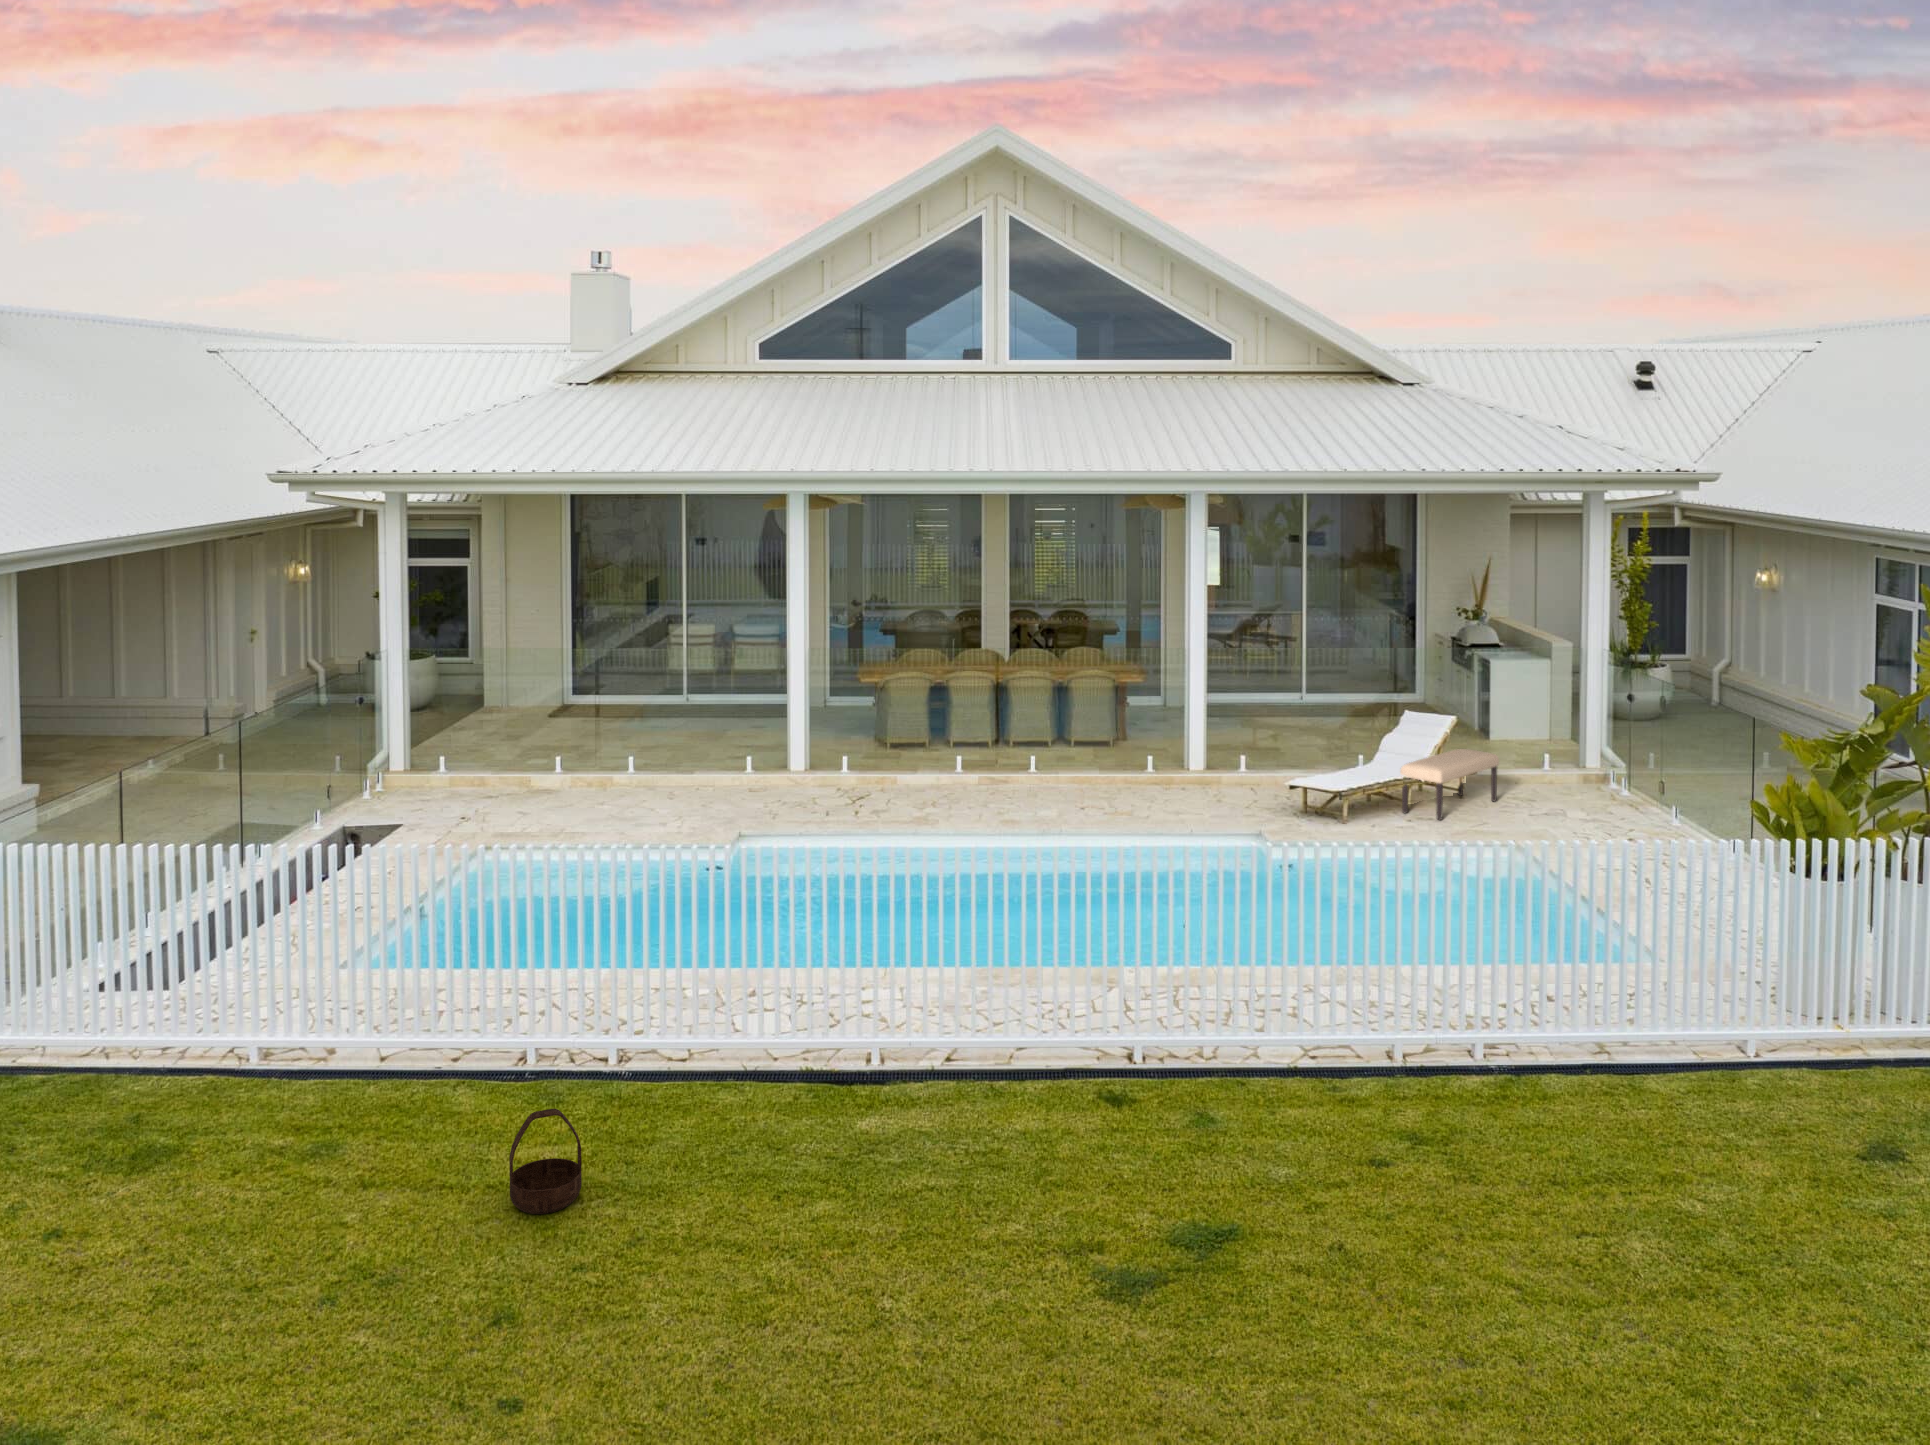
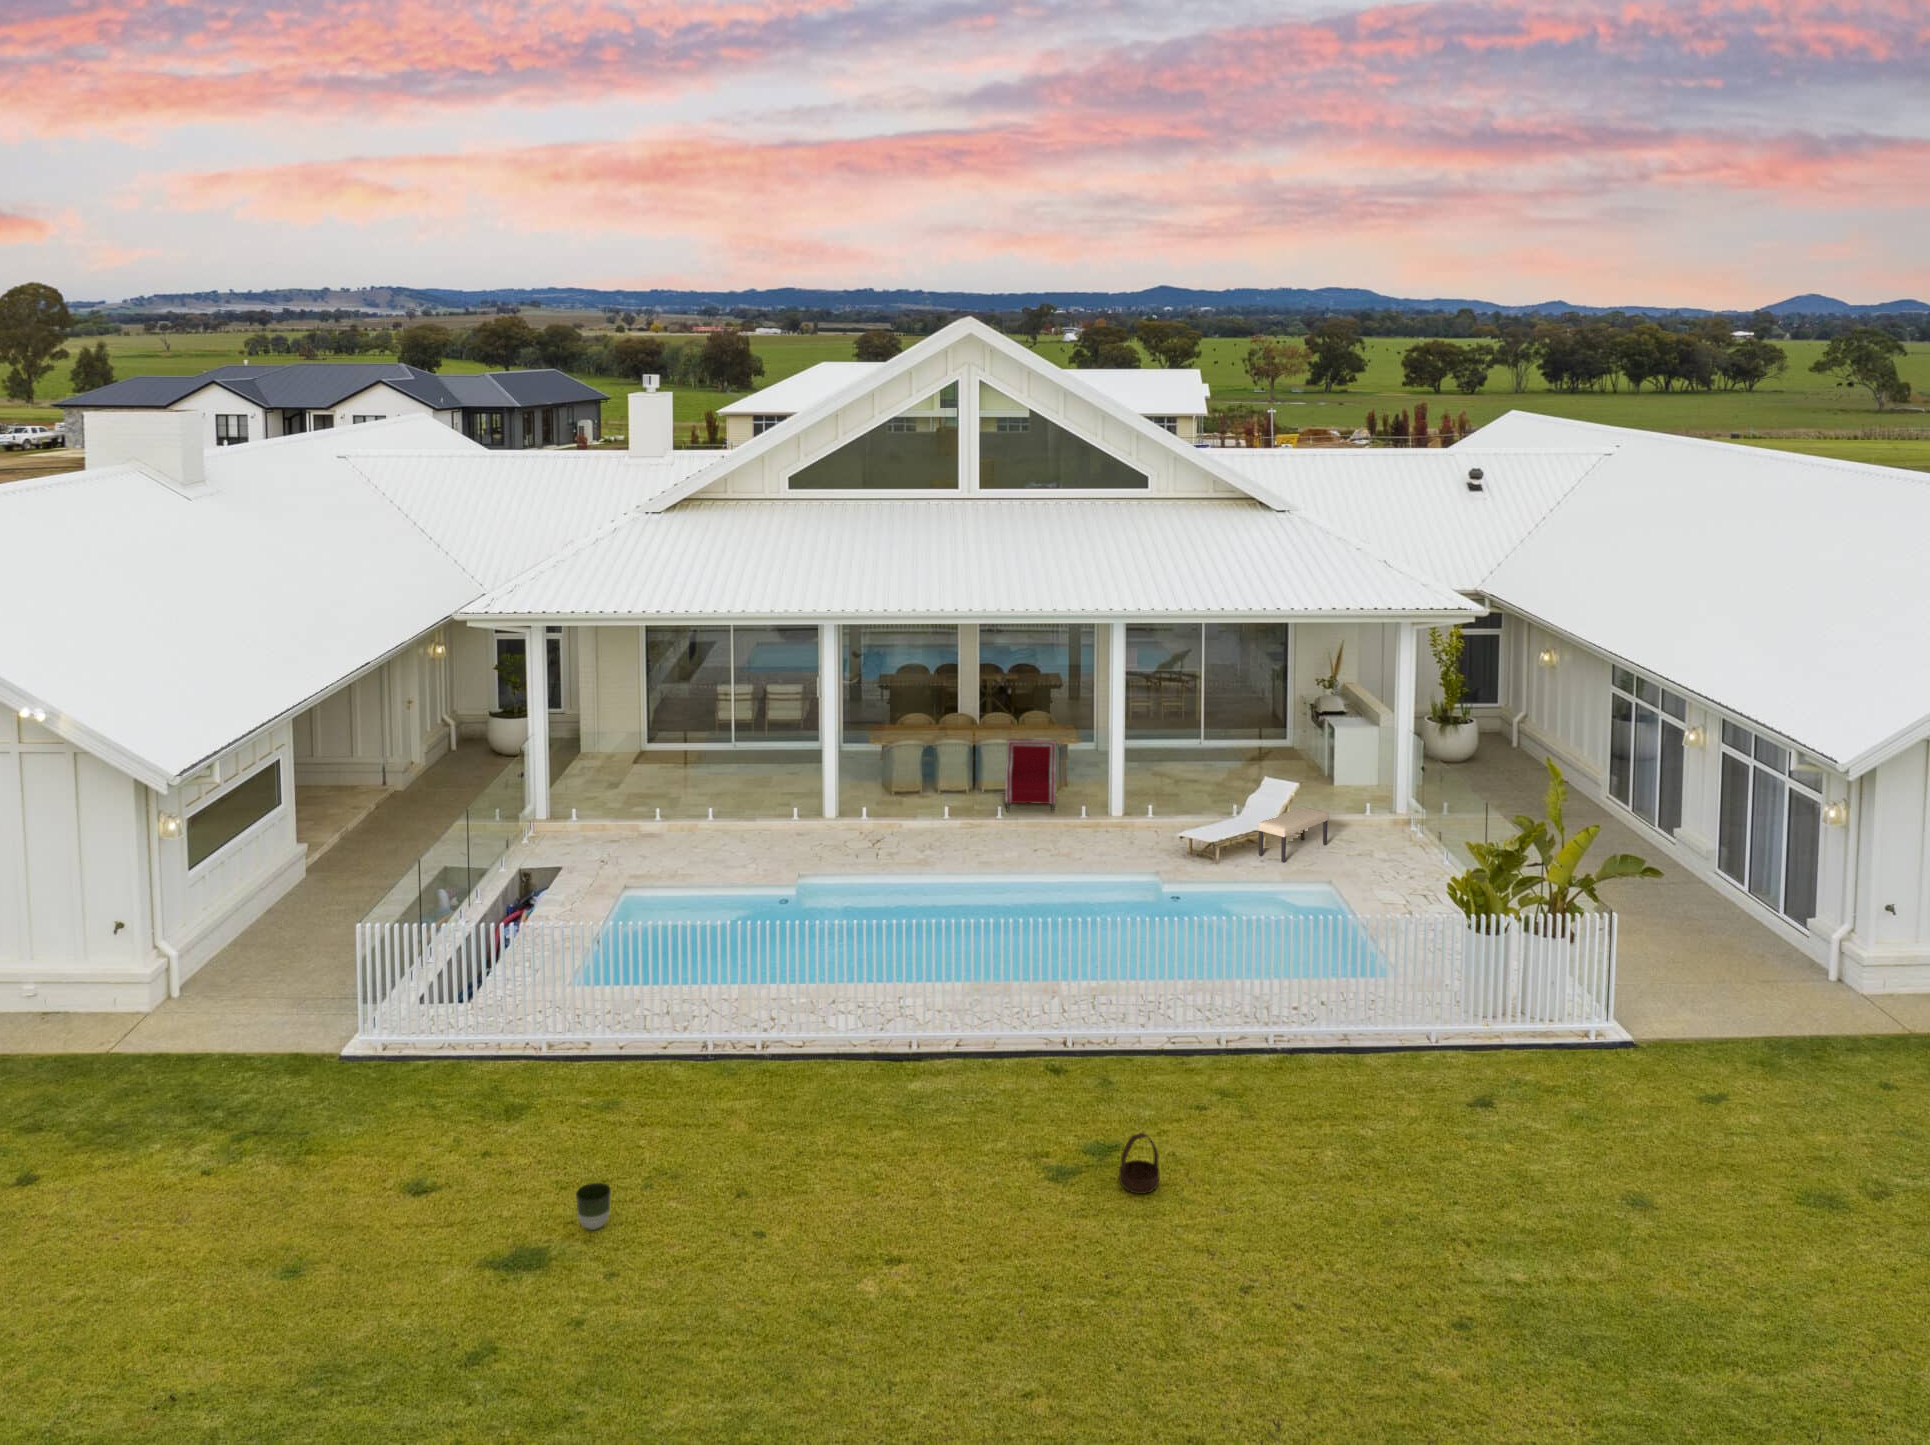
armchair: none [1042,672,1111,768] -> present [1005,739,1056,812]
basket: present [509,1109,582,1214] -> present [1119,1133,1159,1194]
planter: none [134,1297,212,1396] -> present [576,1183,611,1230]

